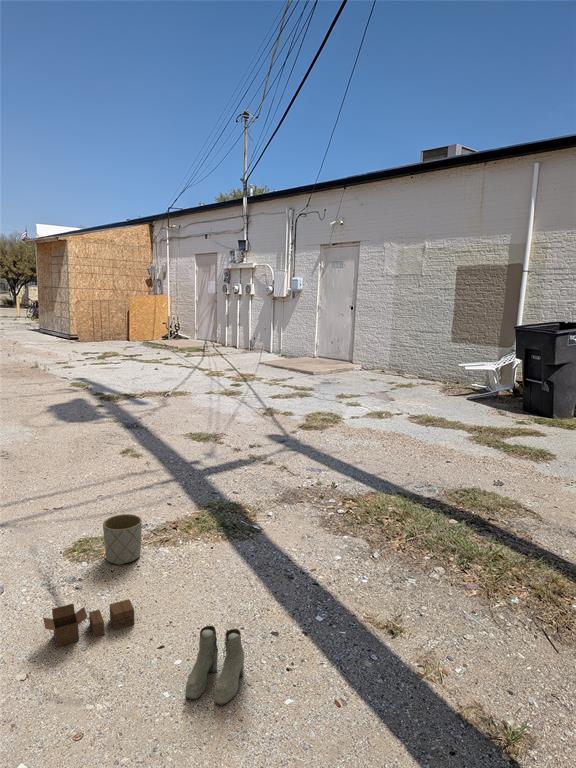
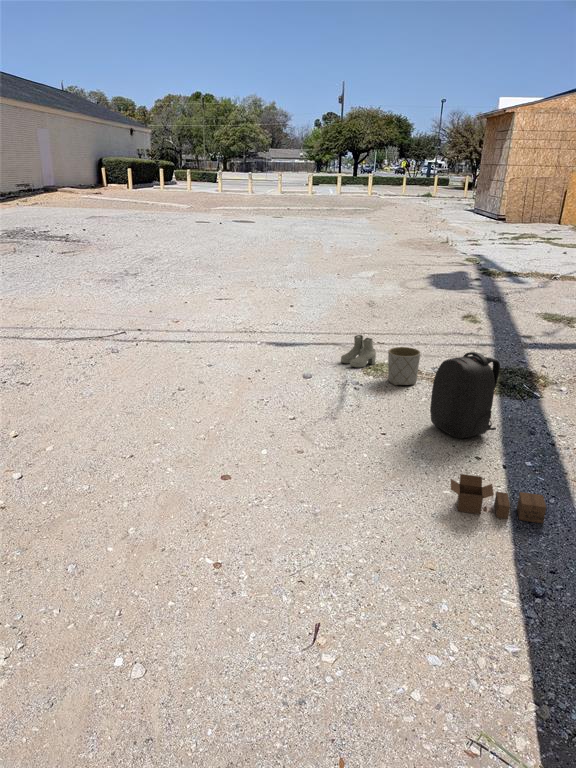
backpack: none [200,511,264,613] -> present [430,352,500,438]
cardboard box: present [43,599,134,647] -> present [451,474,546,523]
boots: present [185,626,244,705] -> present [341,335,376,368]

